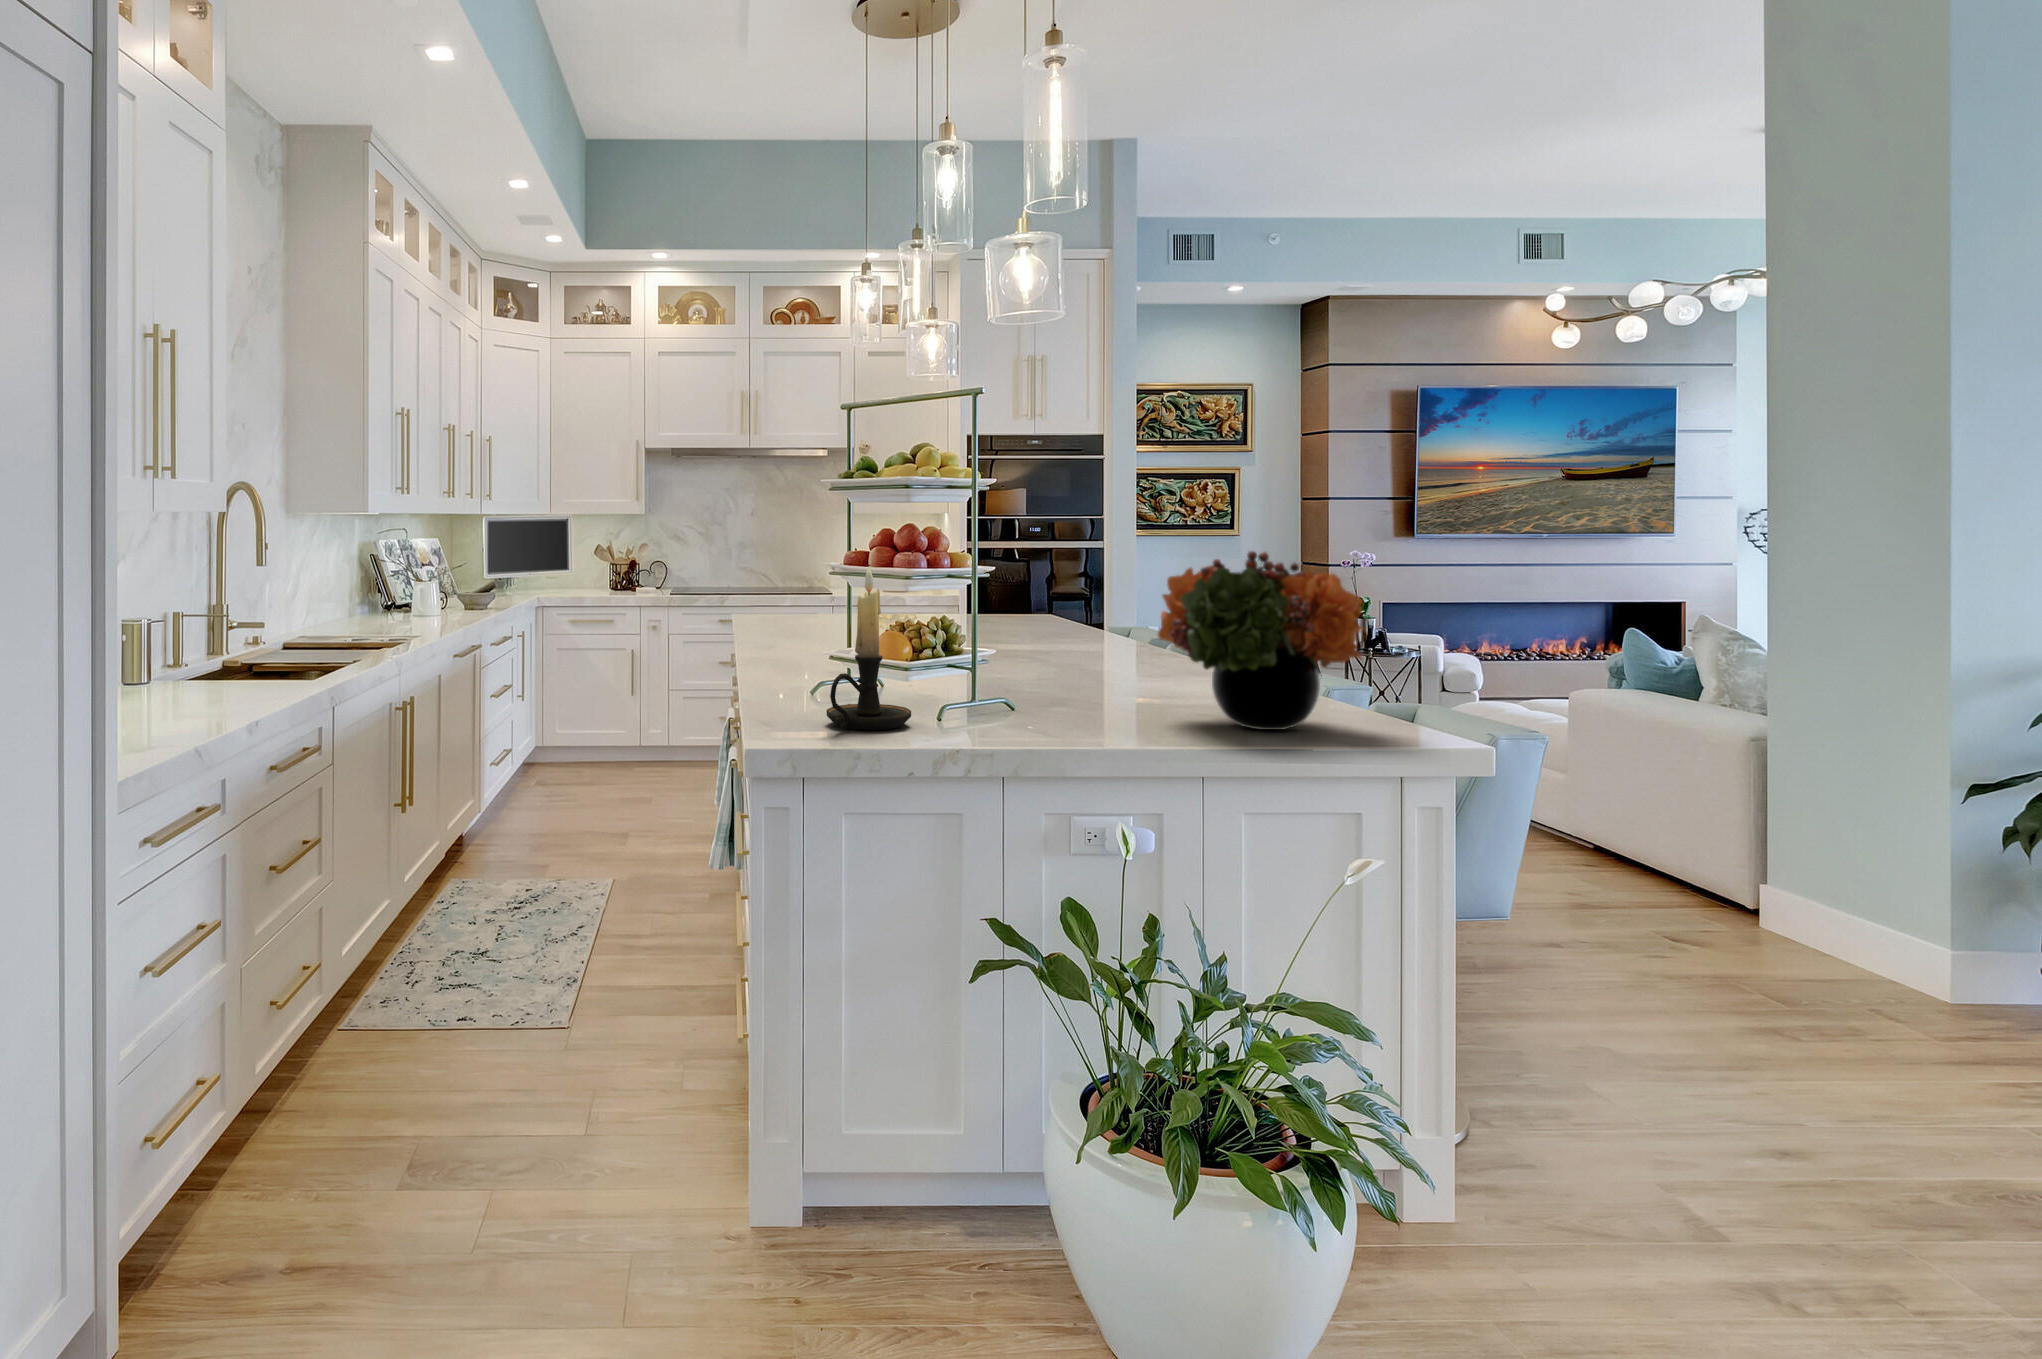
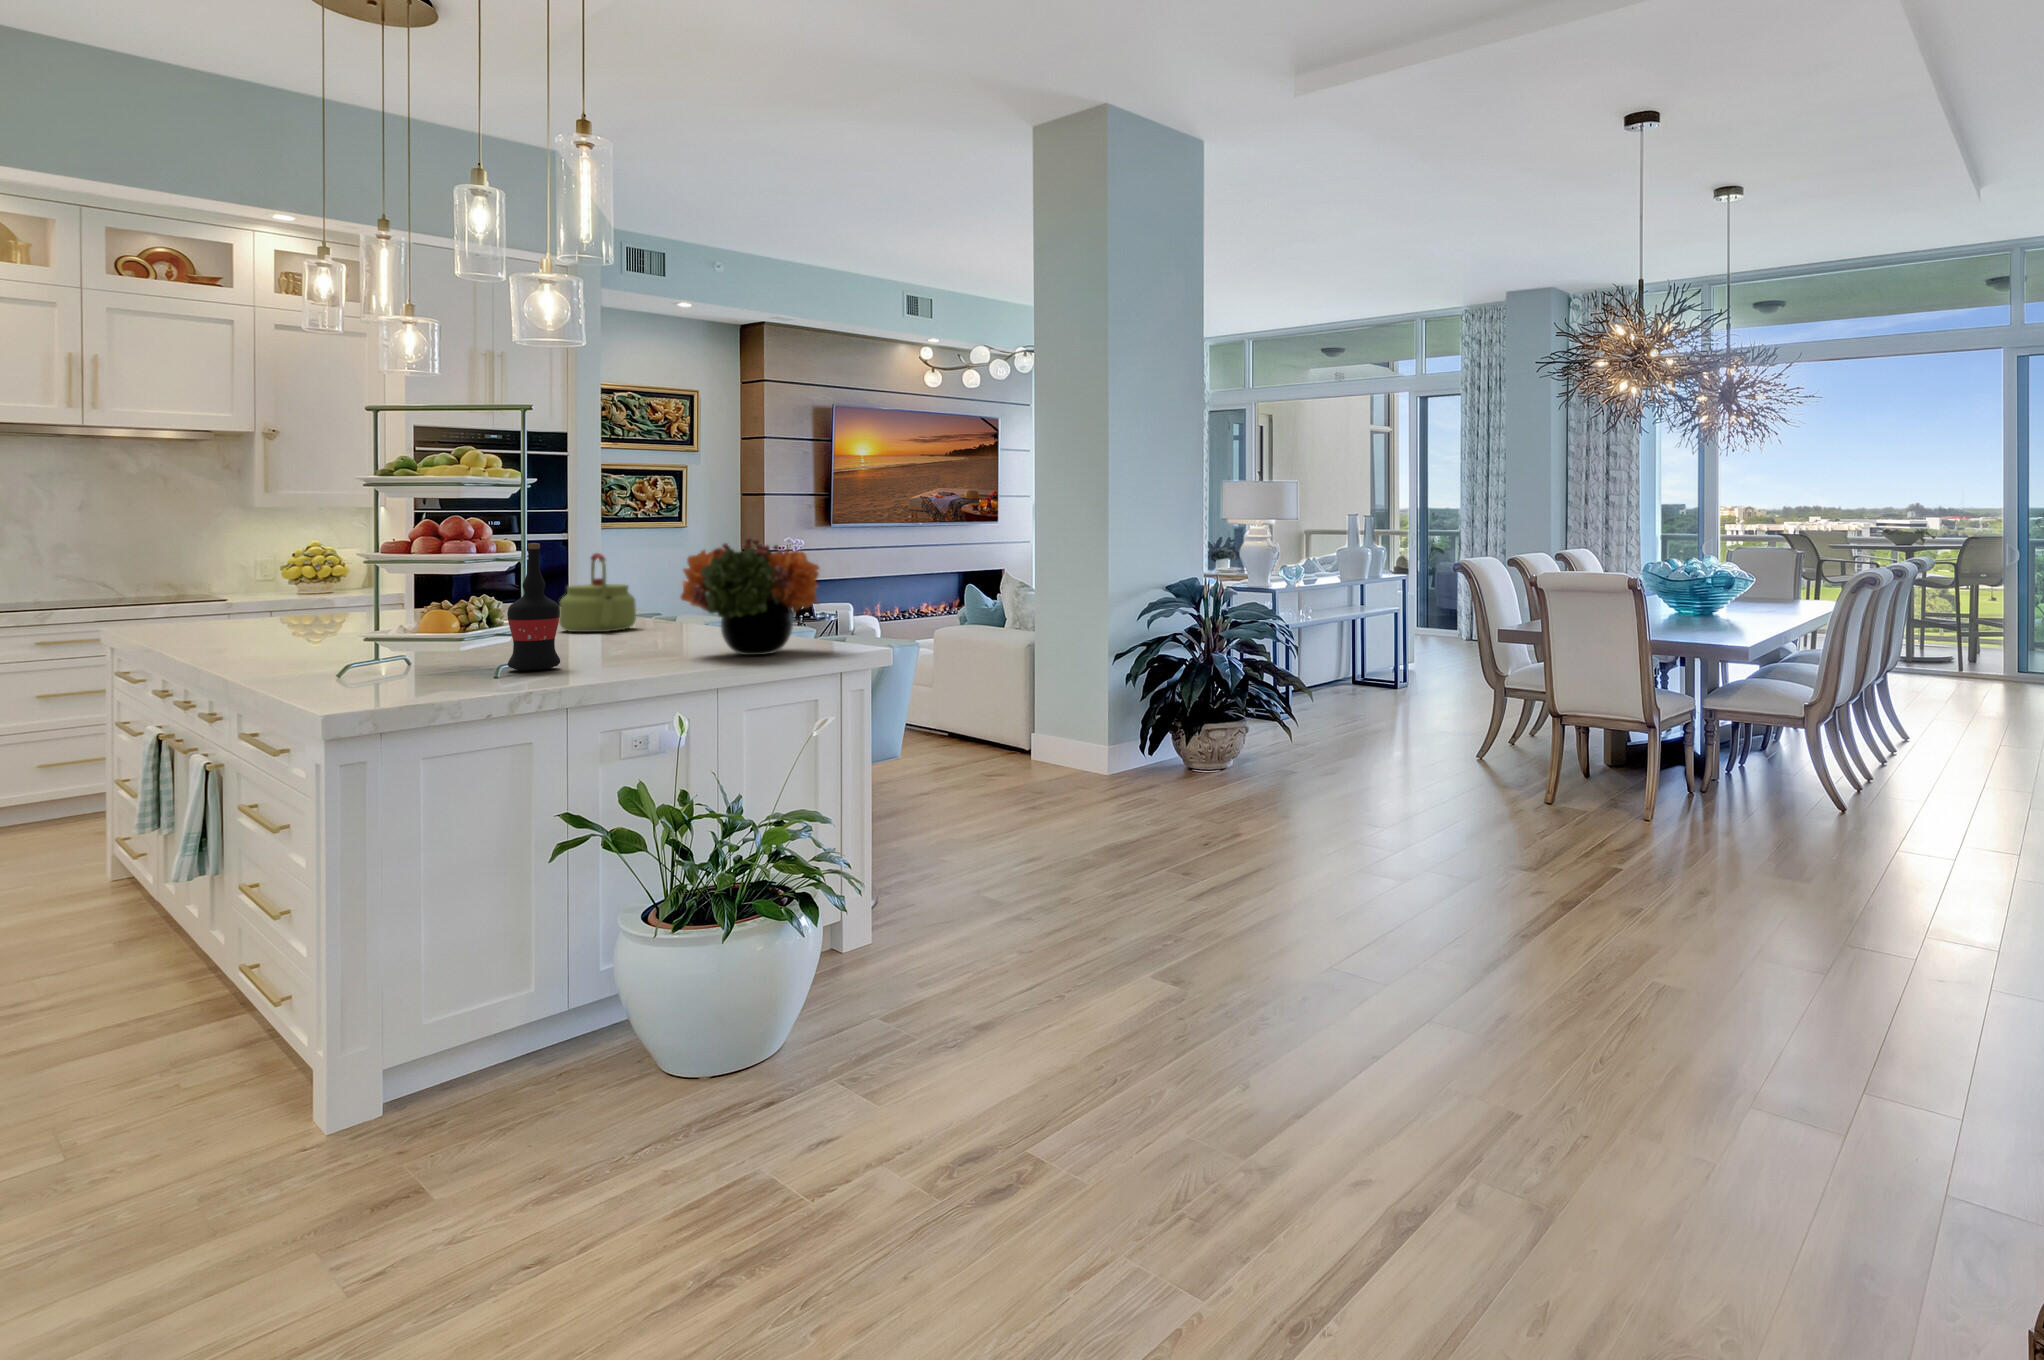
wine bottle: none [947,555,1006,720] -> present [507,543,560,670]
kettle: none [1051,567,1134,666] -> present [559,553,636,632]
candle holder: present [827,568,911,730] -> none [397,554,481,686]

